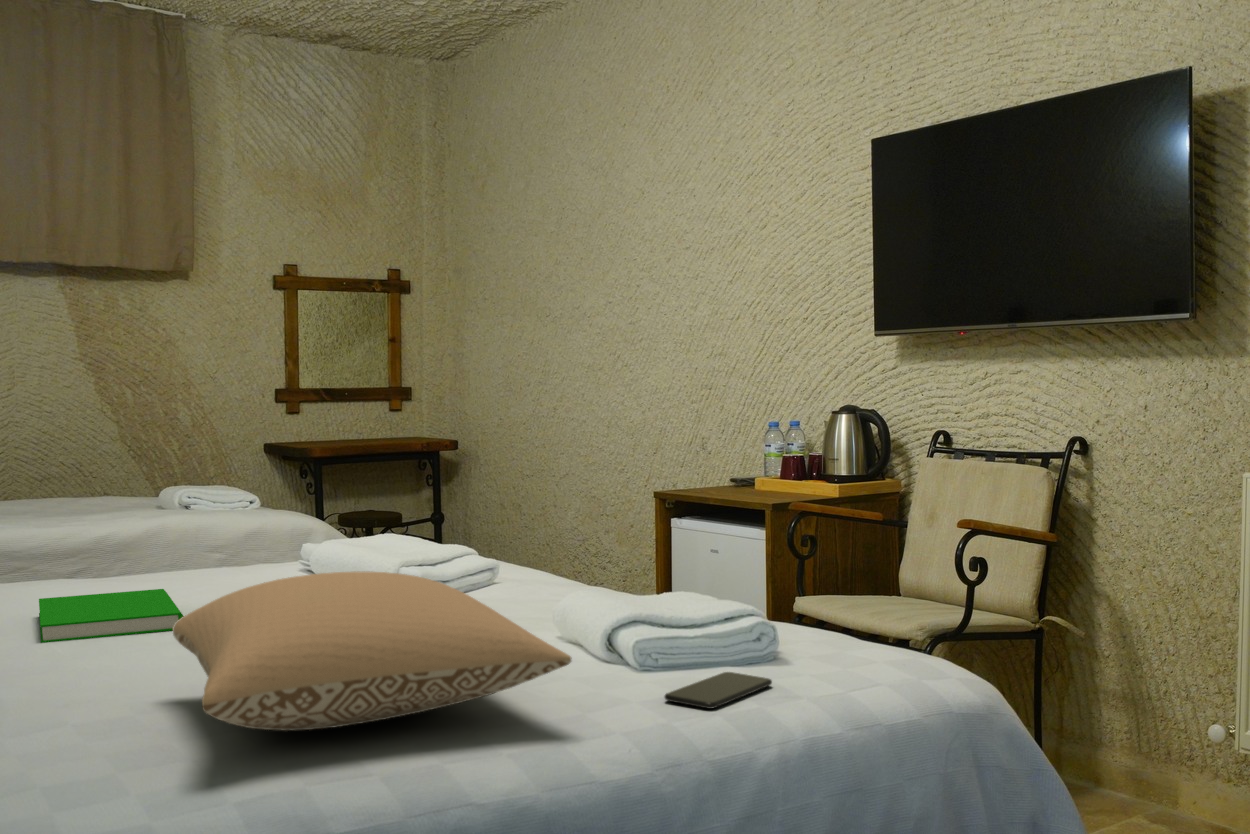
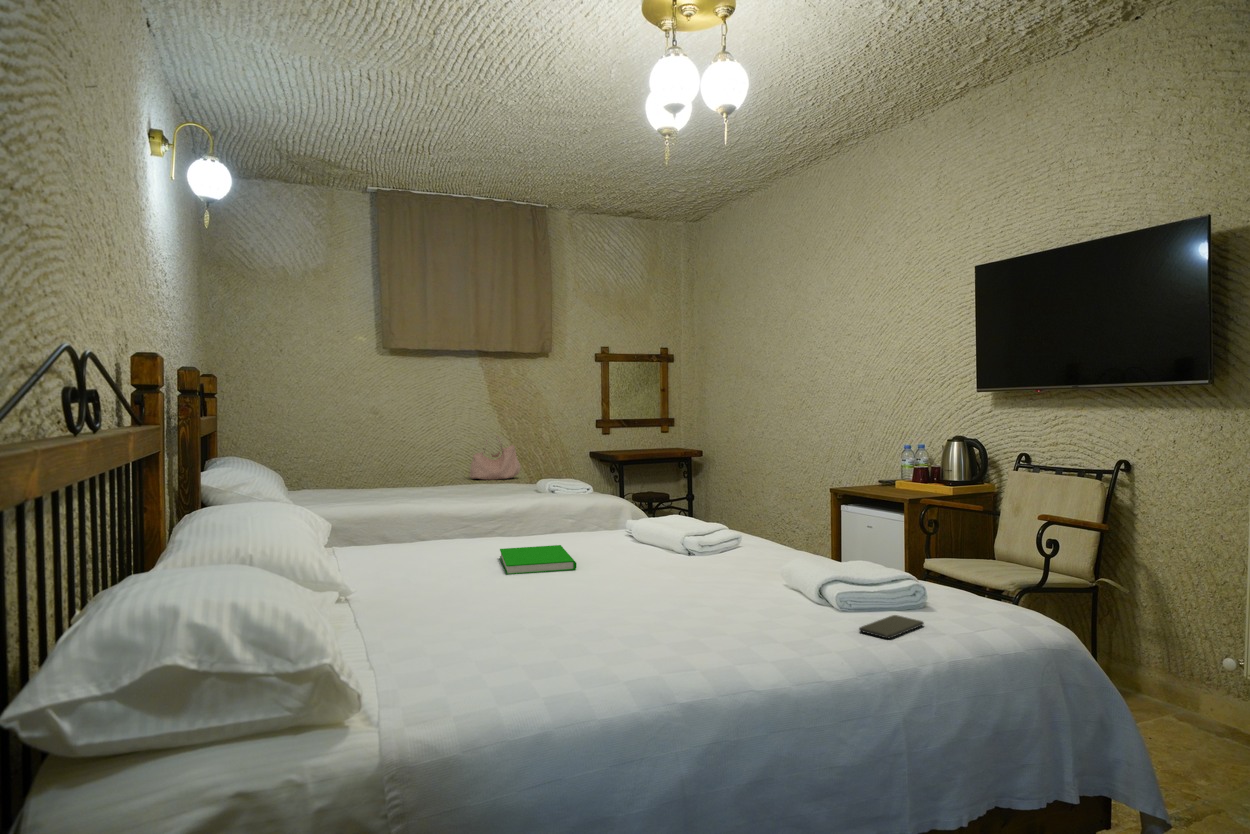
handbag: none [27,407,131,493] -> present [470,433,521,480]
pillow: present [173,571,572,731] -> none [585,551,808,637]

